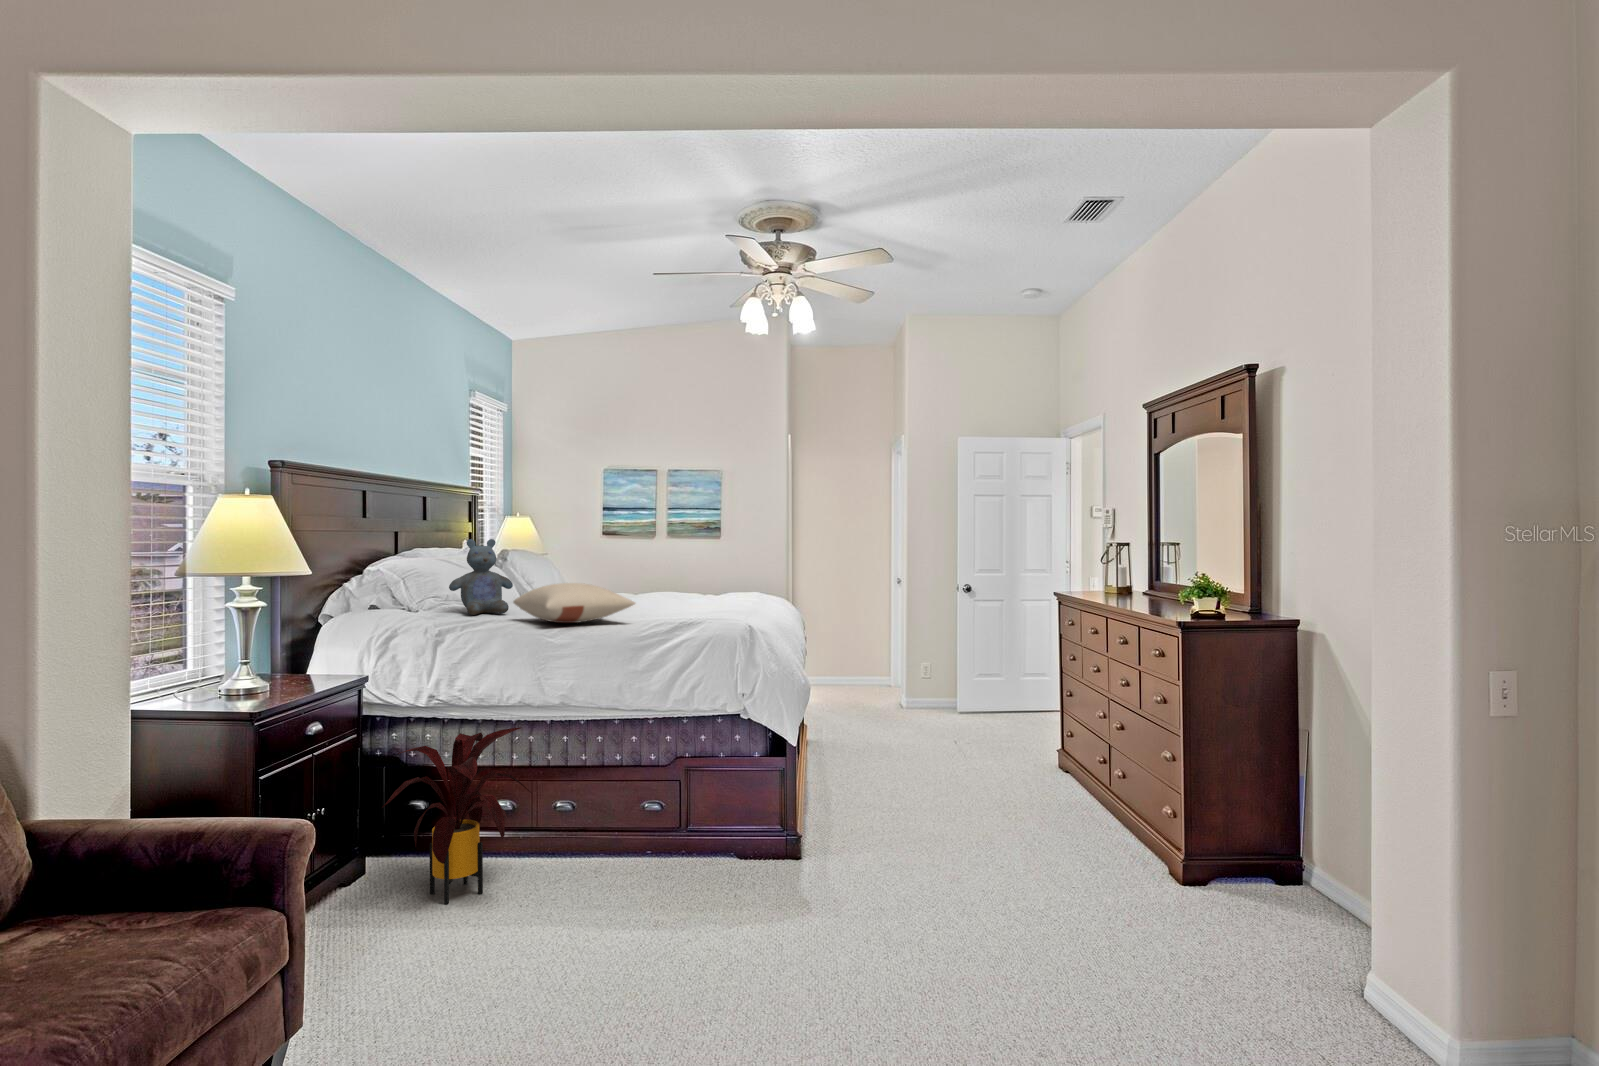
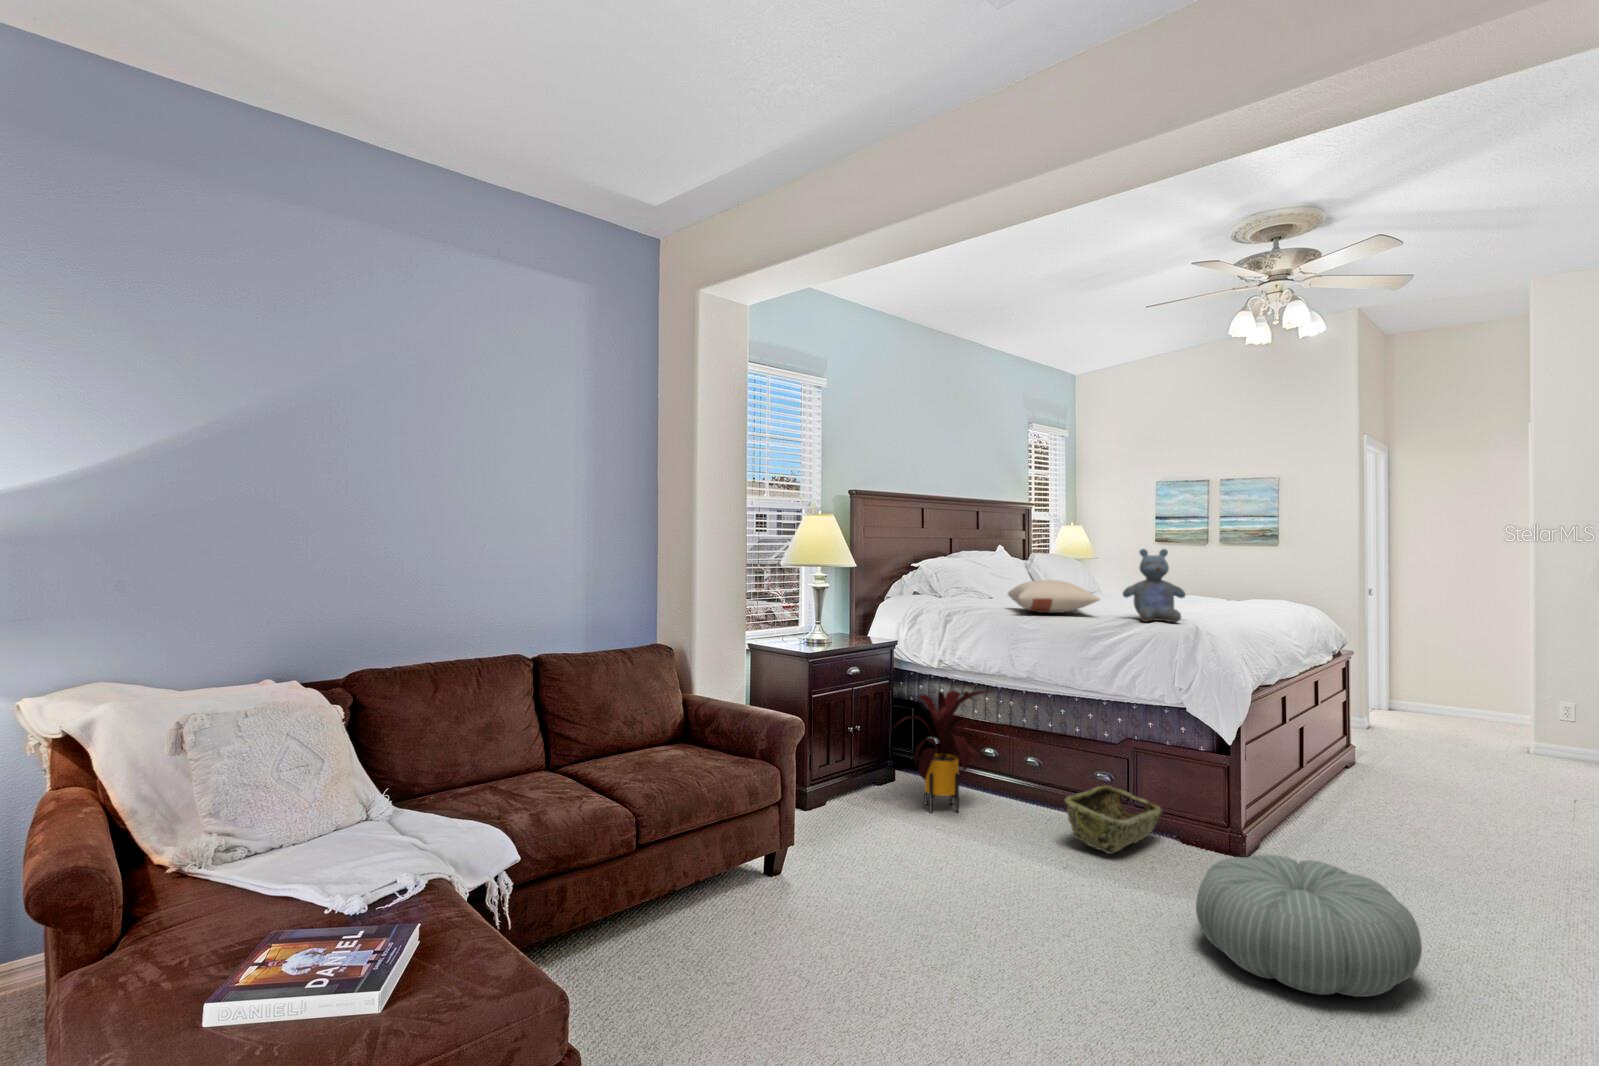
stuffed bear: present [449,539,513,615] -> present [1123,549,1185,622]
woven basket: none [634,816,724,897] -> present [1065,786,1162,854]
pouf: none [826,852,1018,991] -> present [1196,855,1422,997]

